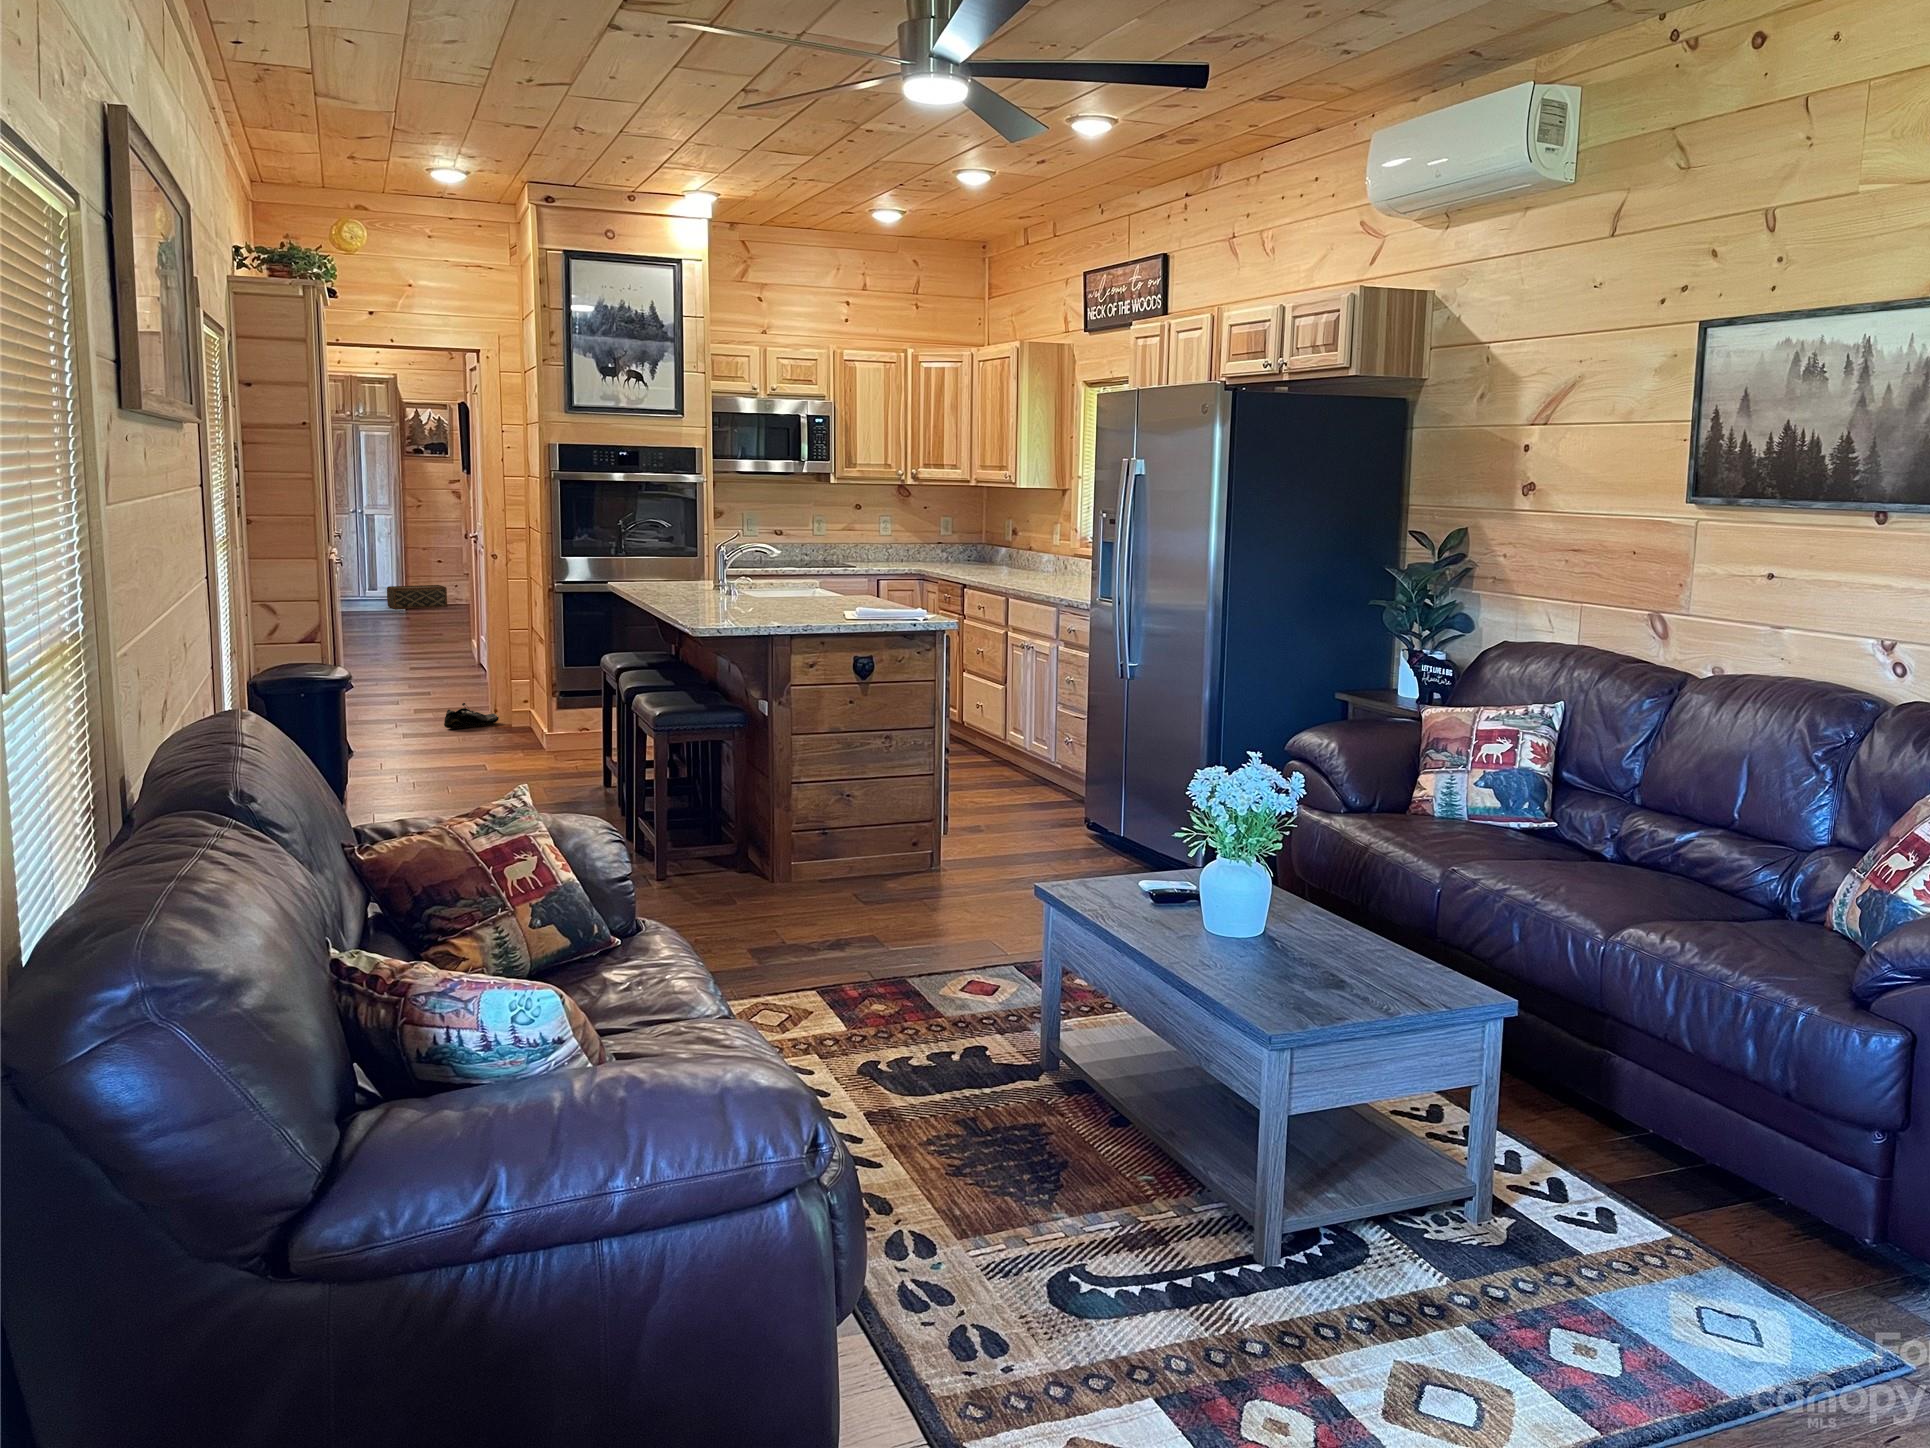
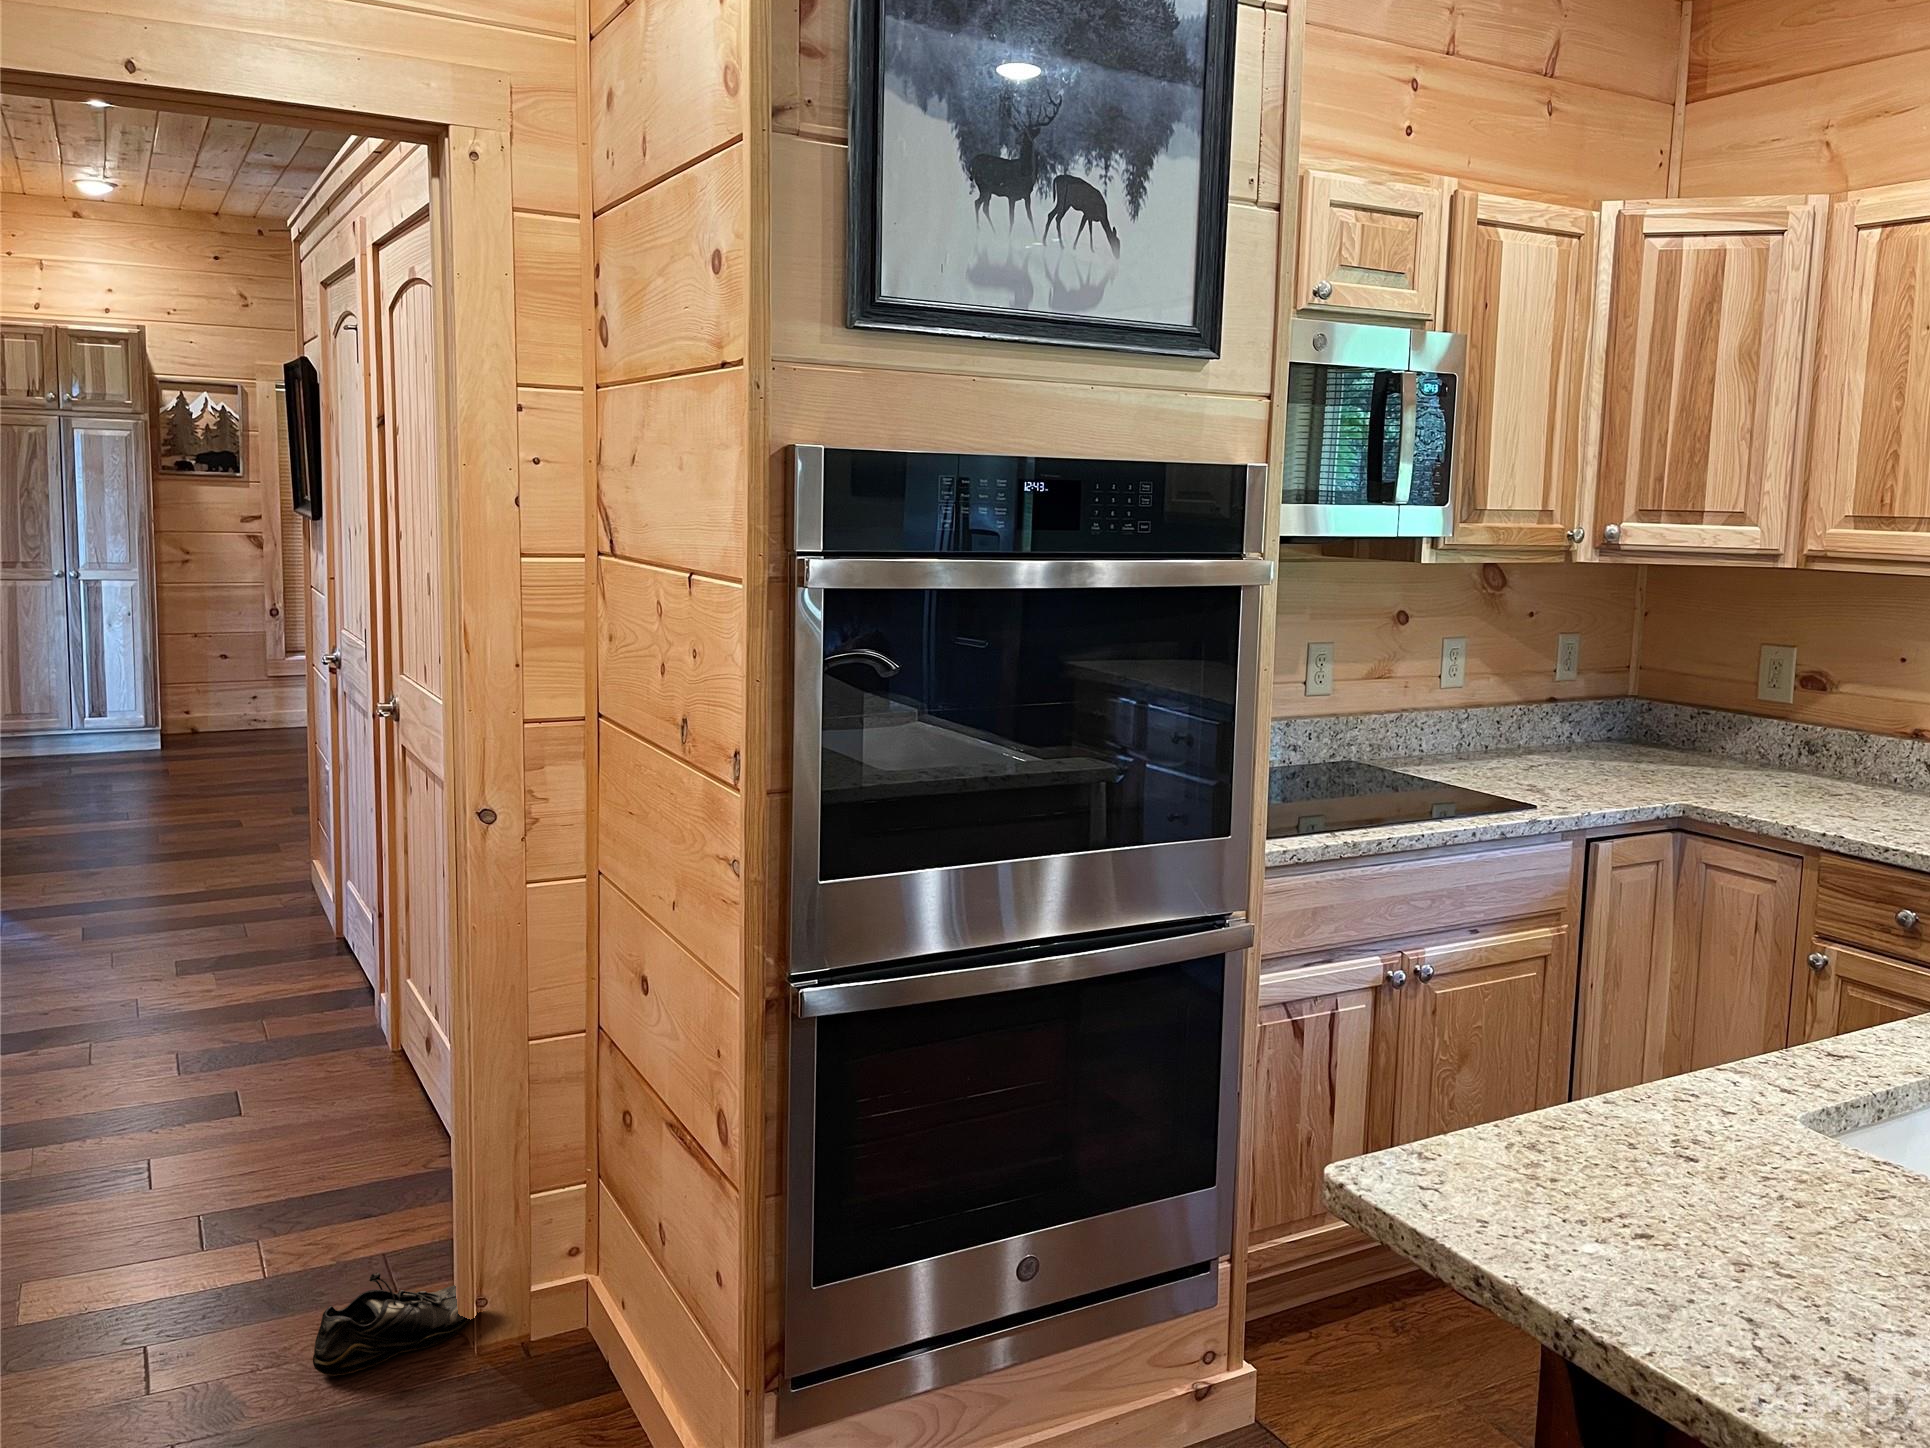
woven basket: present [387,585,447,609] -> none [124,701,236,749]

